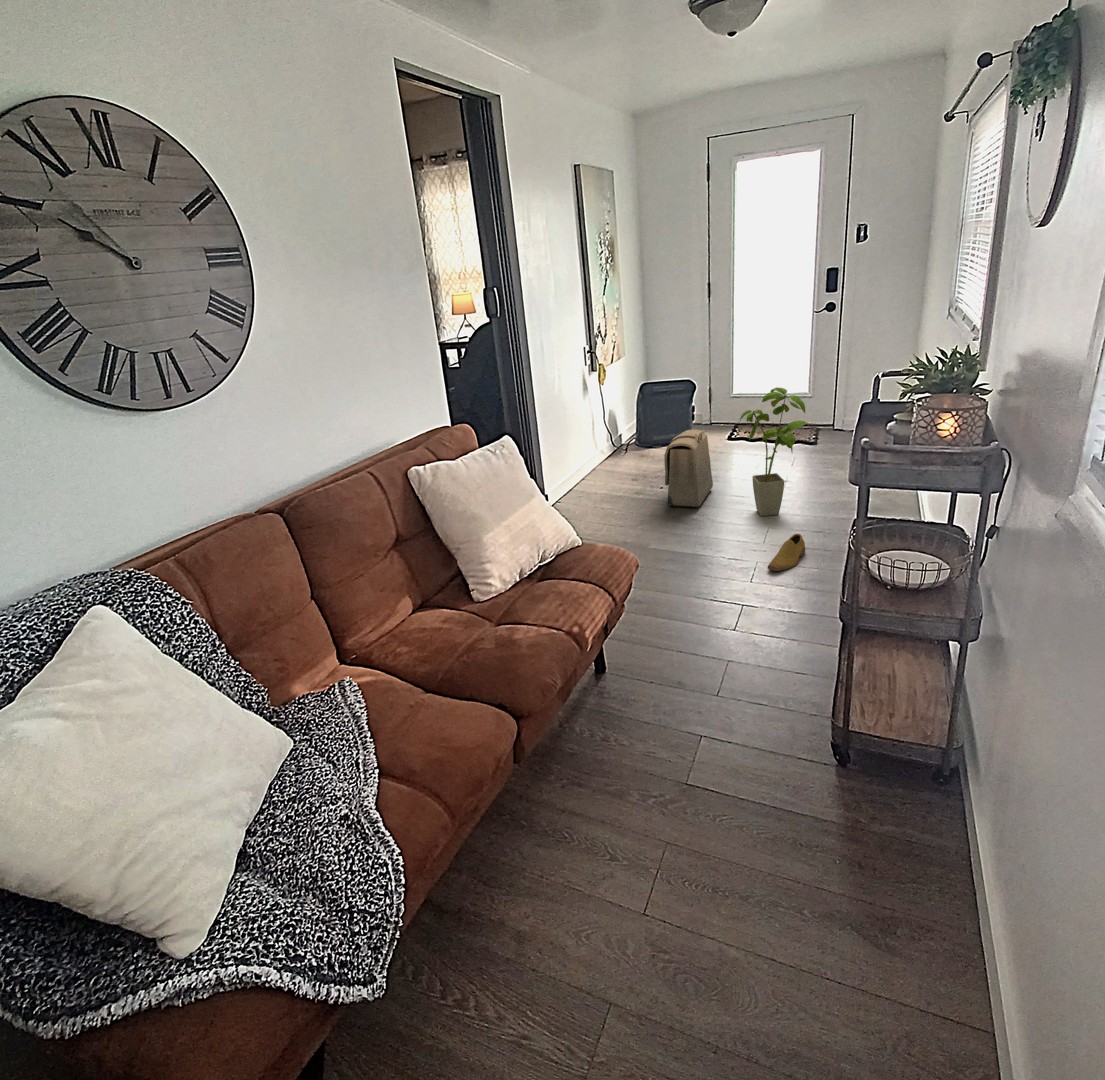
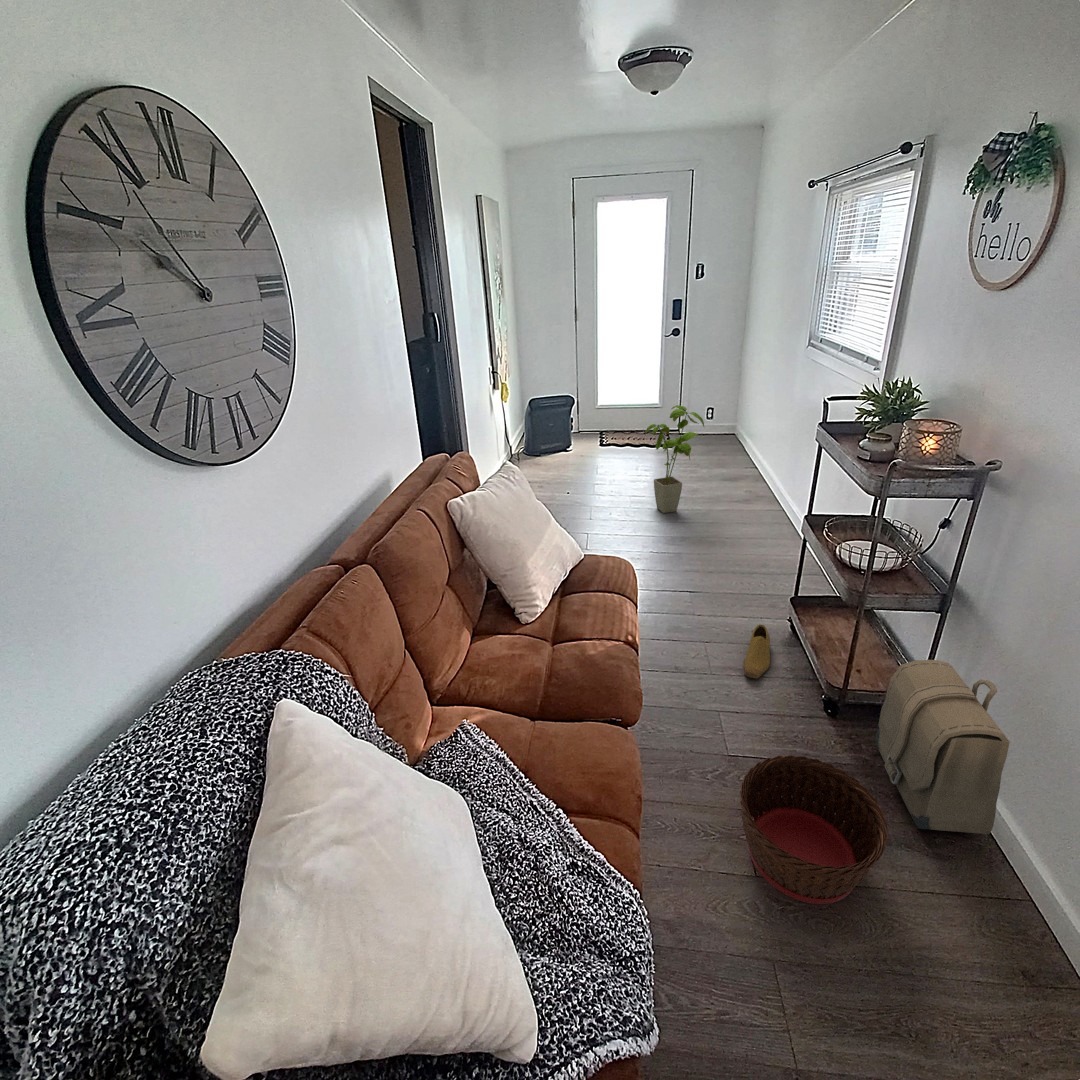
backpack: present [664,429,713,507] -> present [875,660,1010,834]
shoe: present [768,534,805,571] -> present [744,625,770,678]
basket: none [626,779,792,956] -> present [740,755,888,904]

